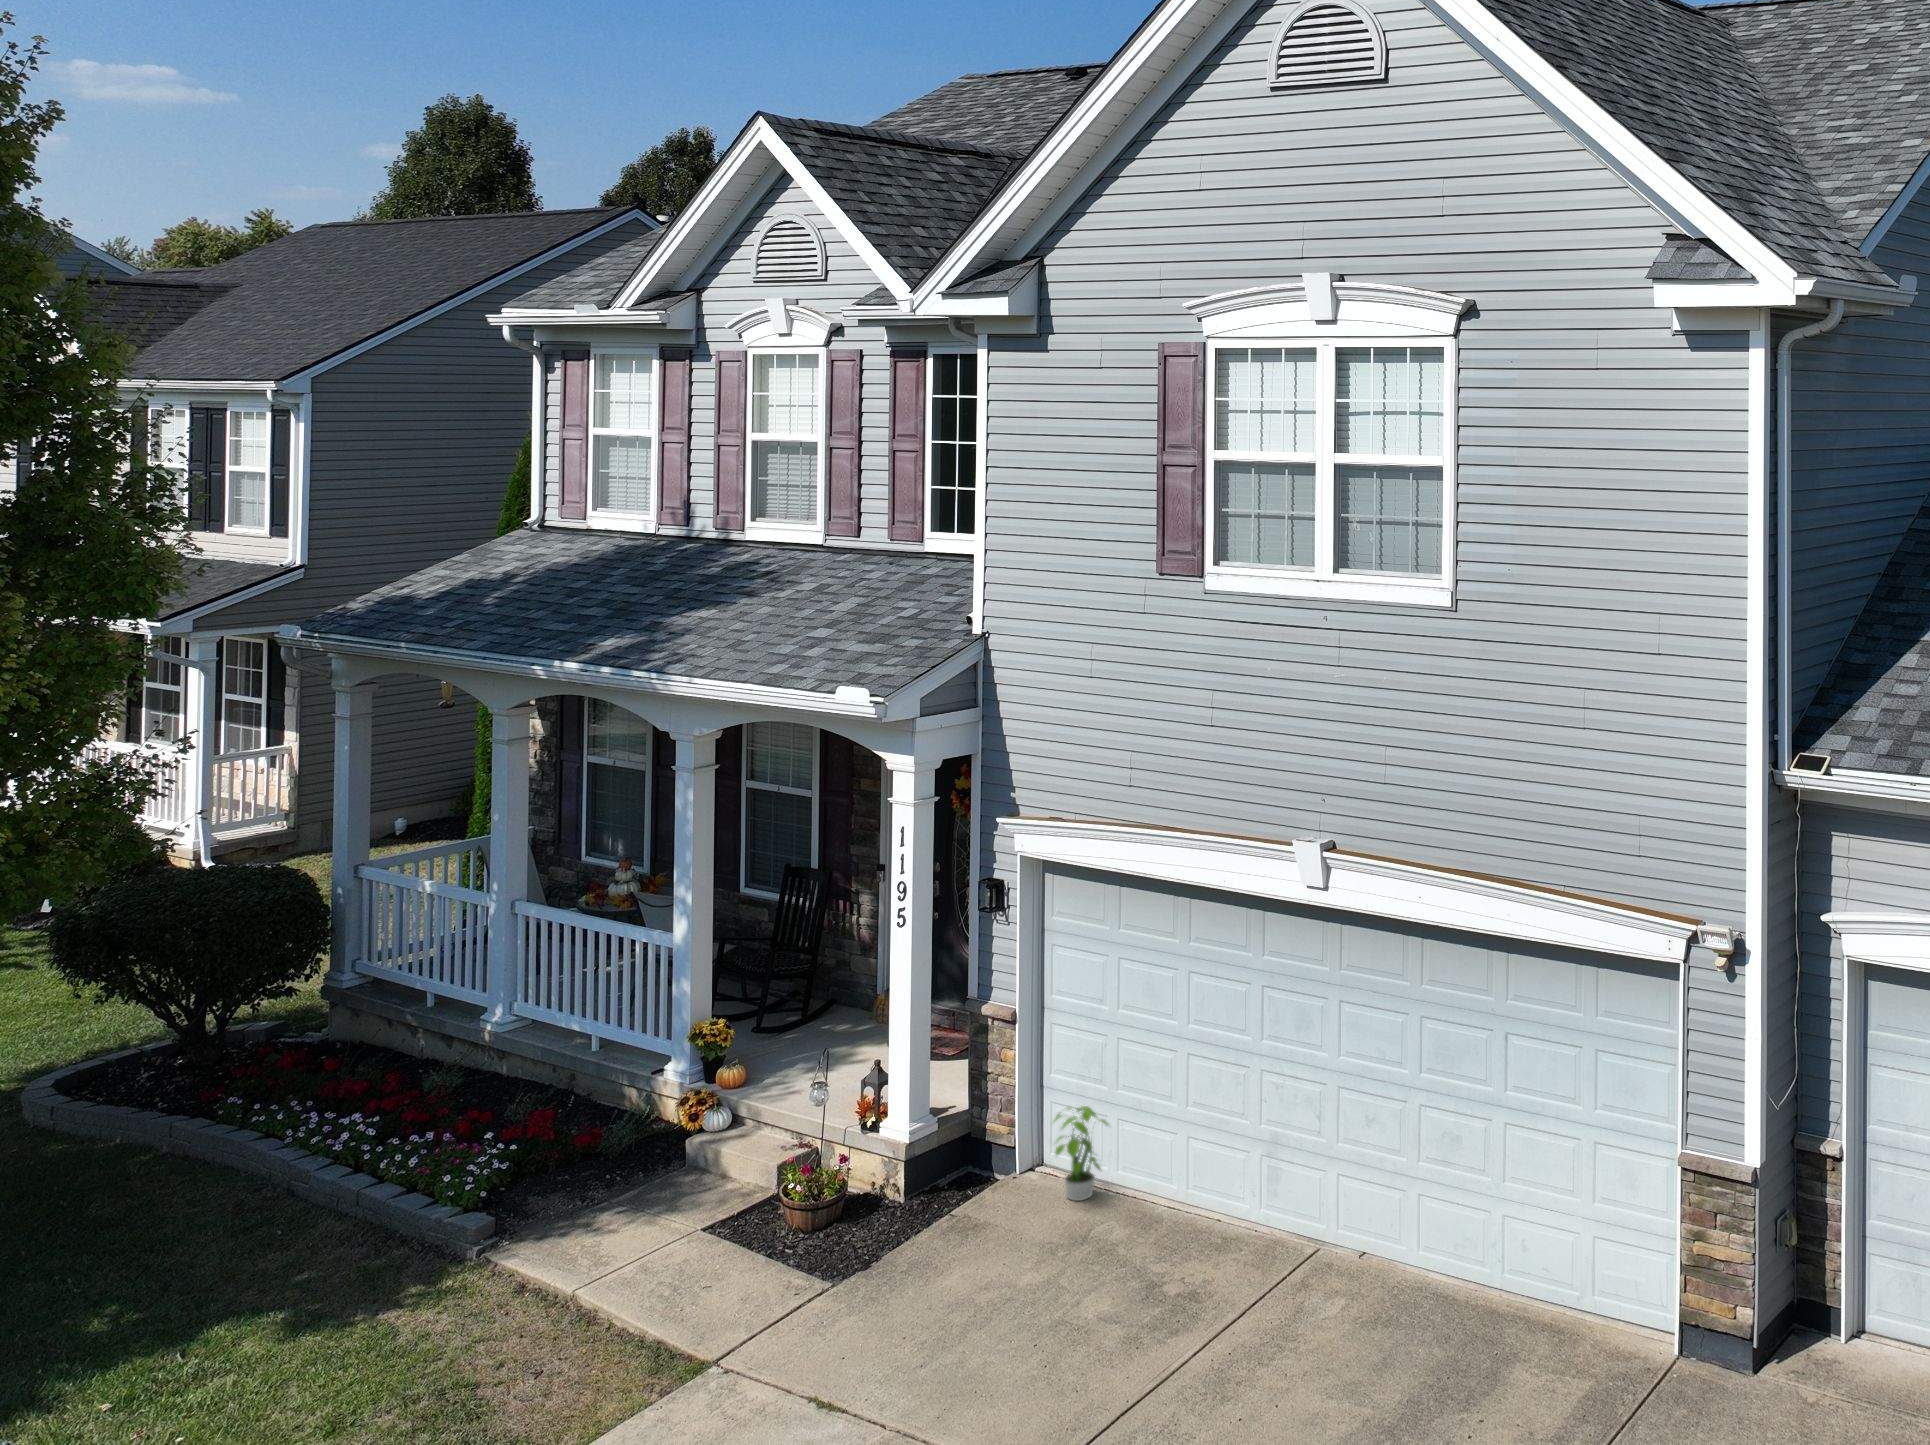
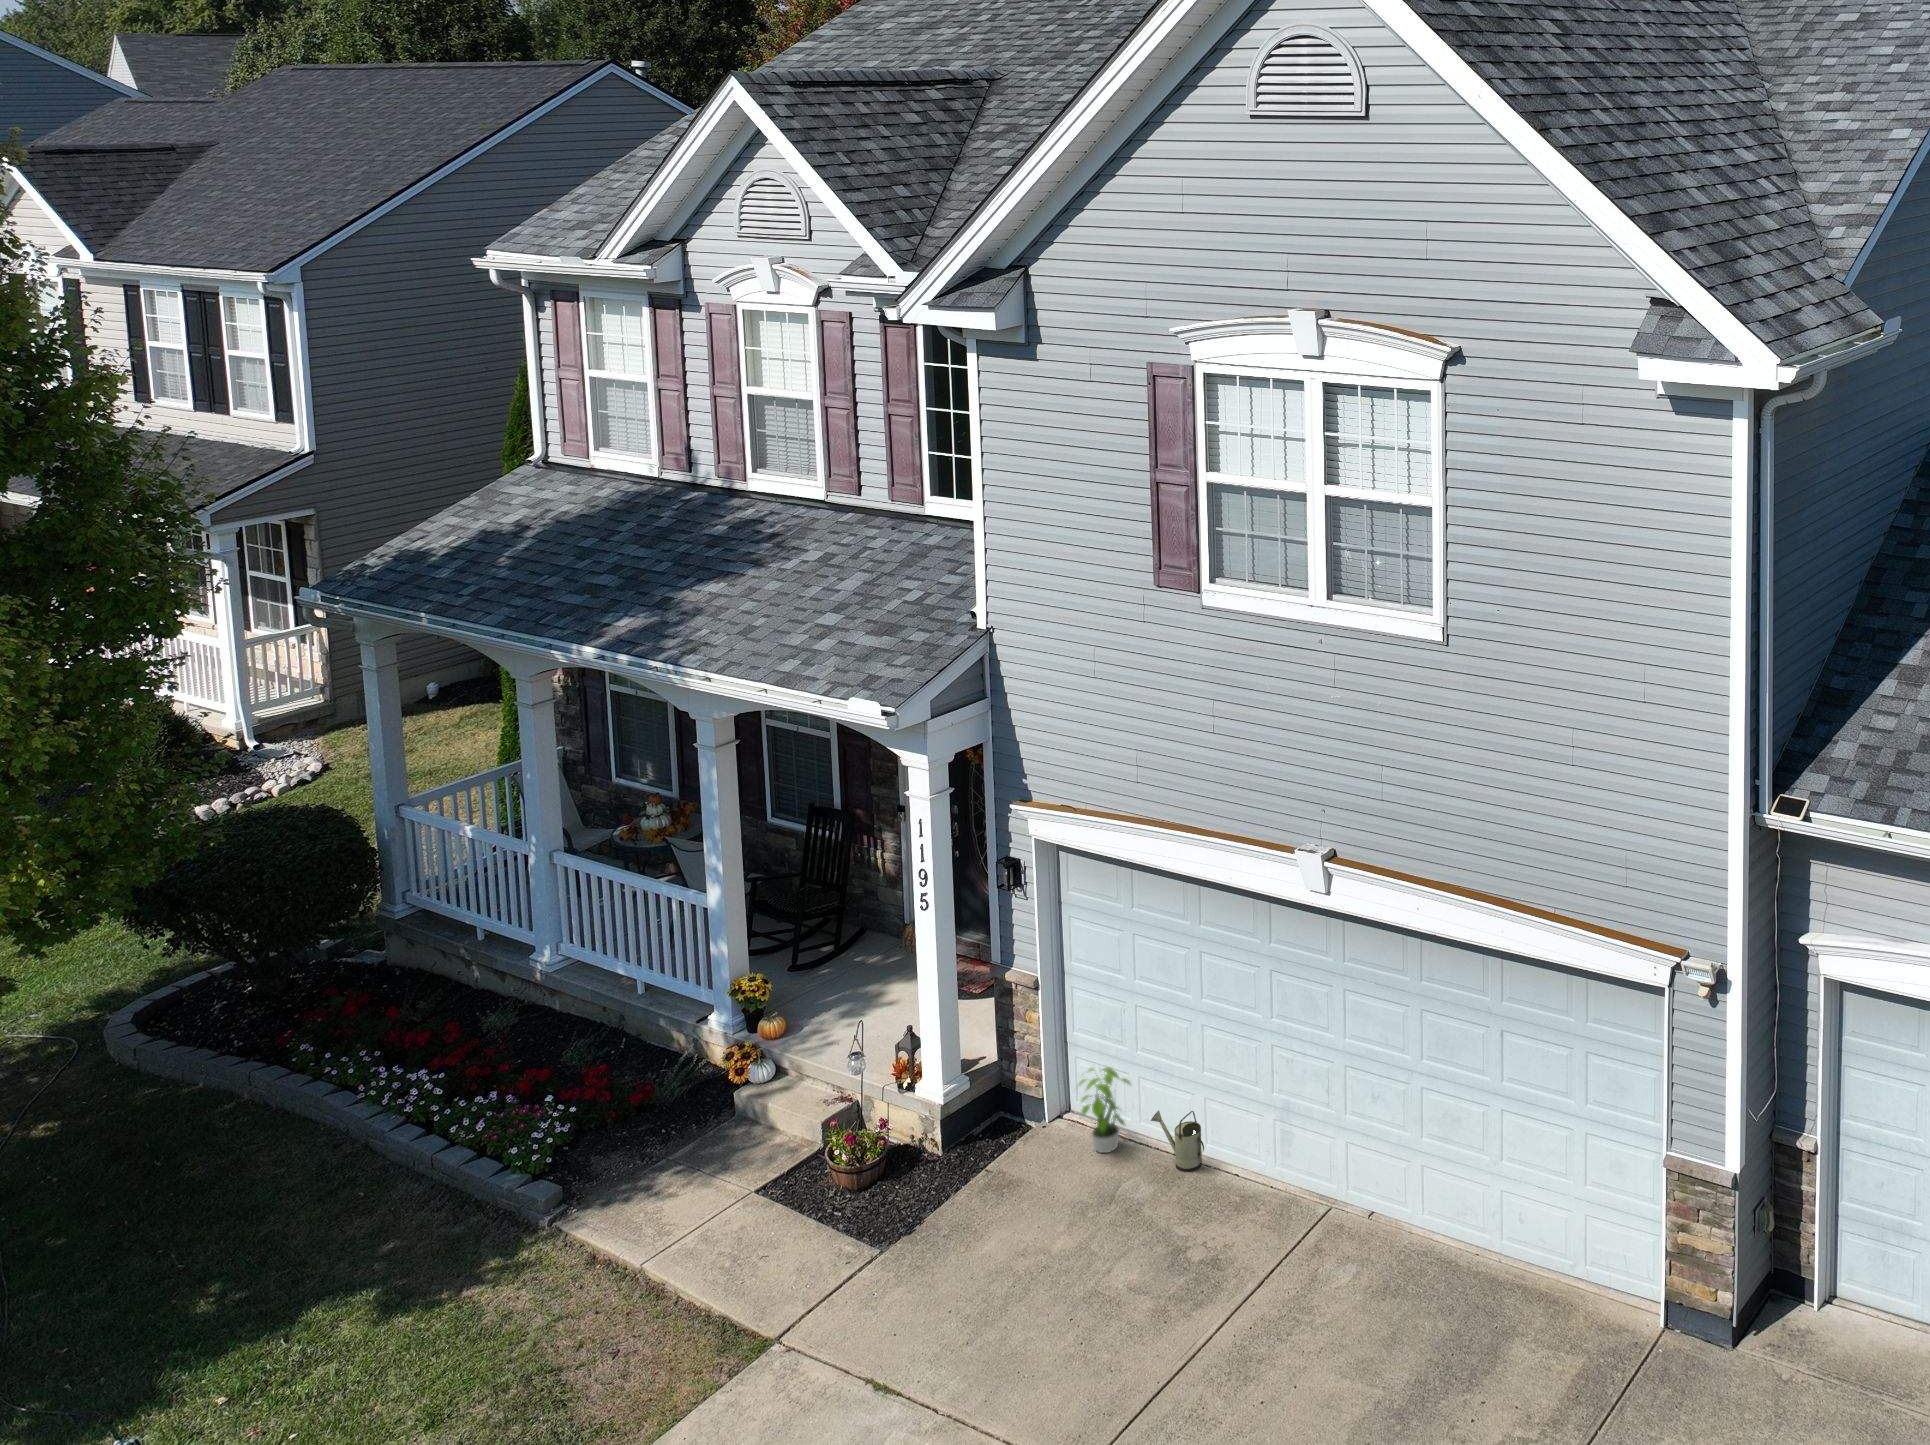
watering can: none [1129,1151,1185,1218] -> present [1151,1111,1204,1172]

